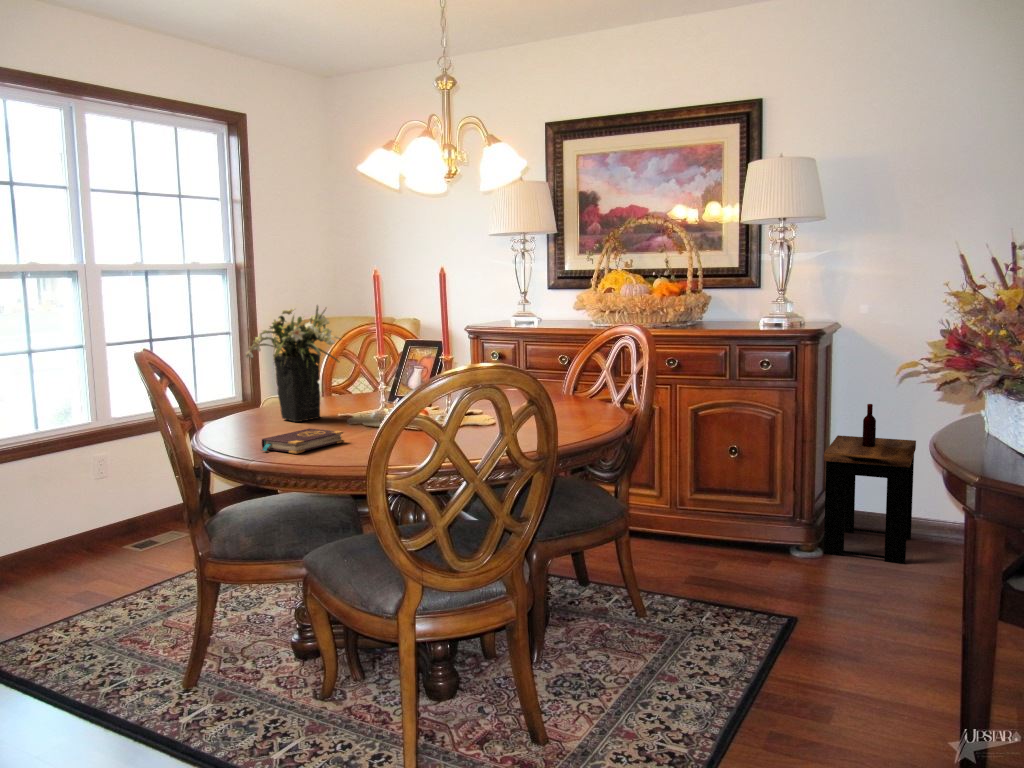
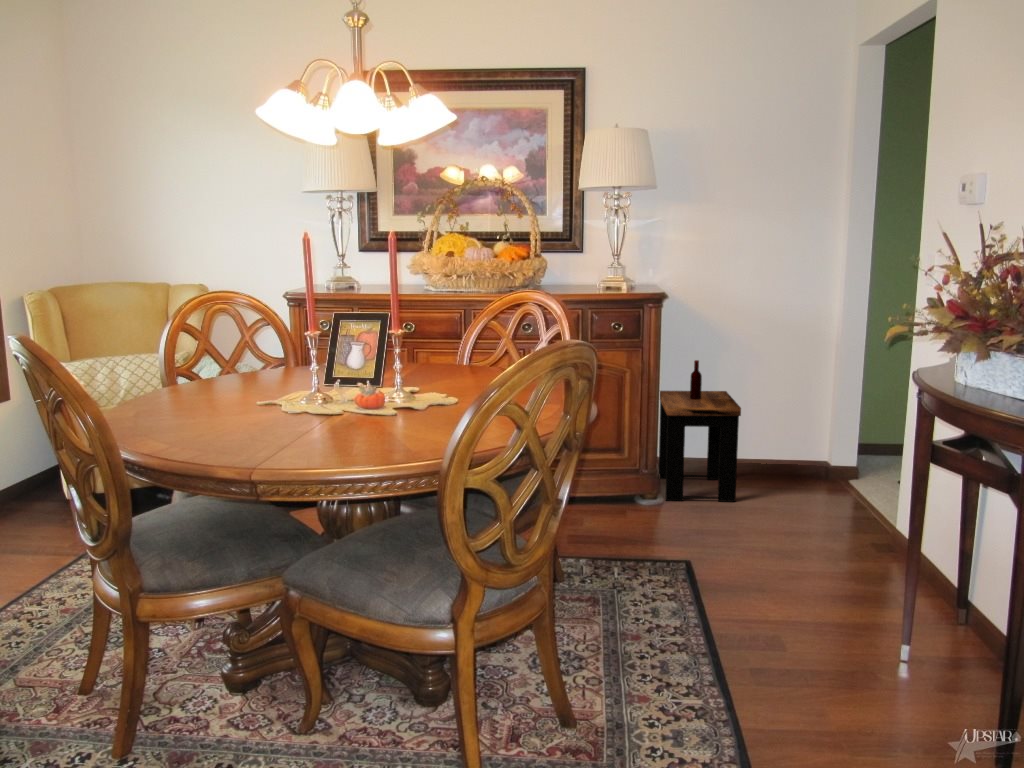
flower arrangement: present [246,306,342,422] -> none [162,275,282,417]
book: present [262,428,344,454] -> none [246,424,332,455]

